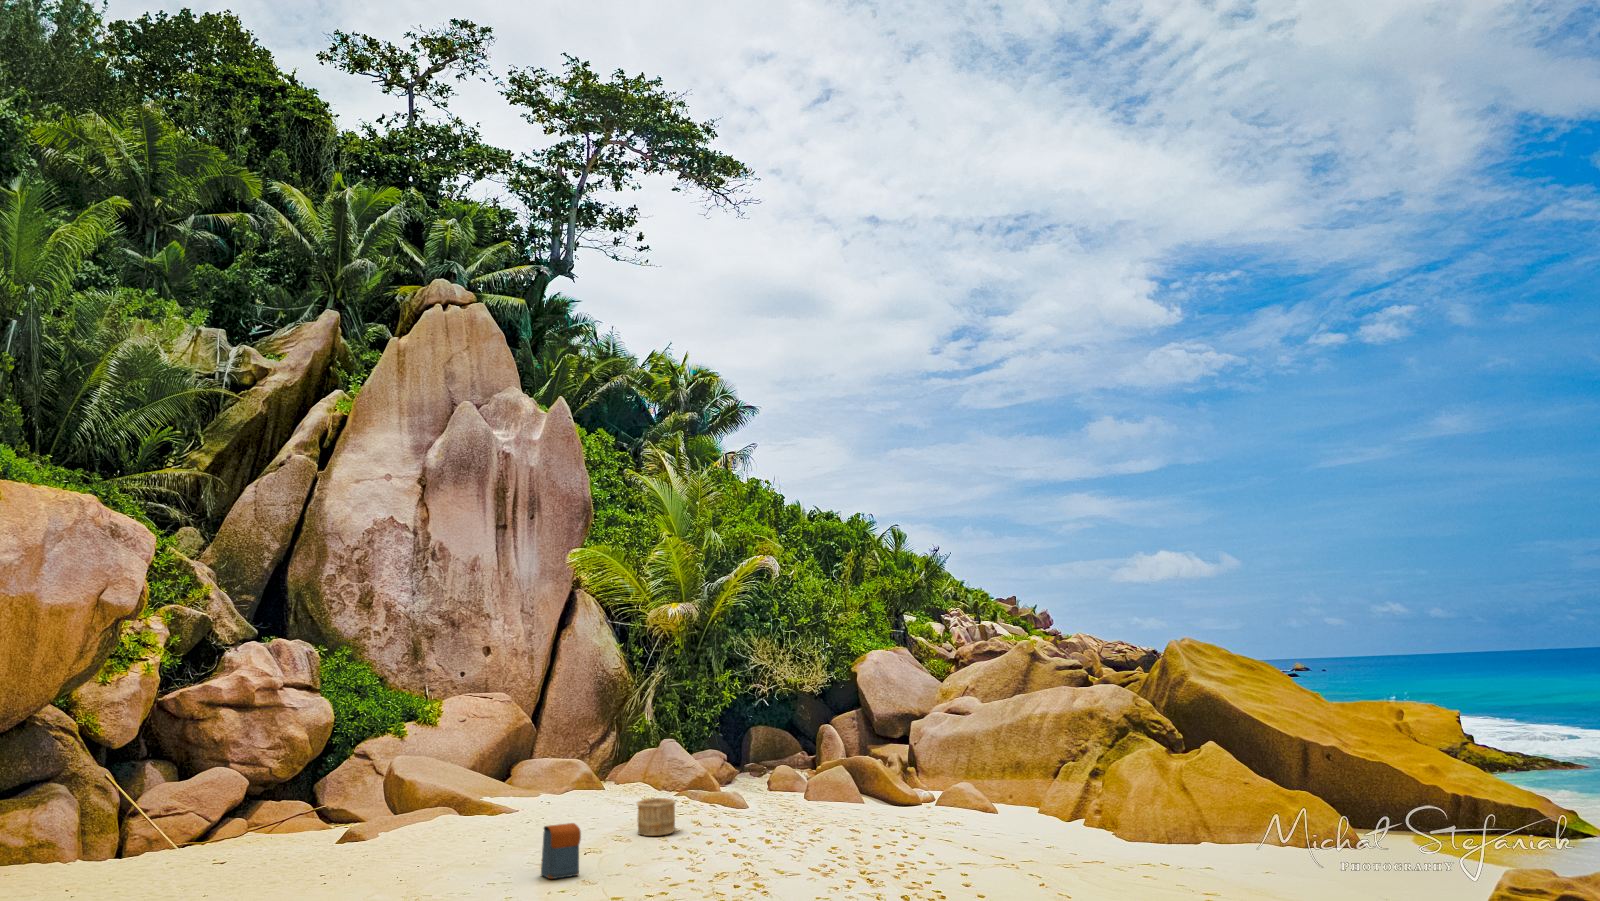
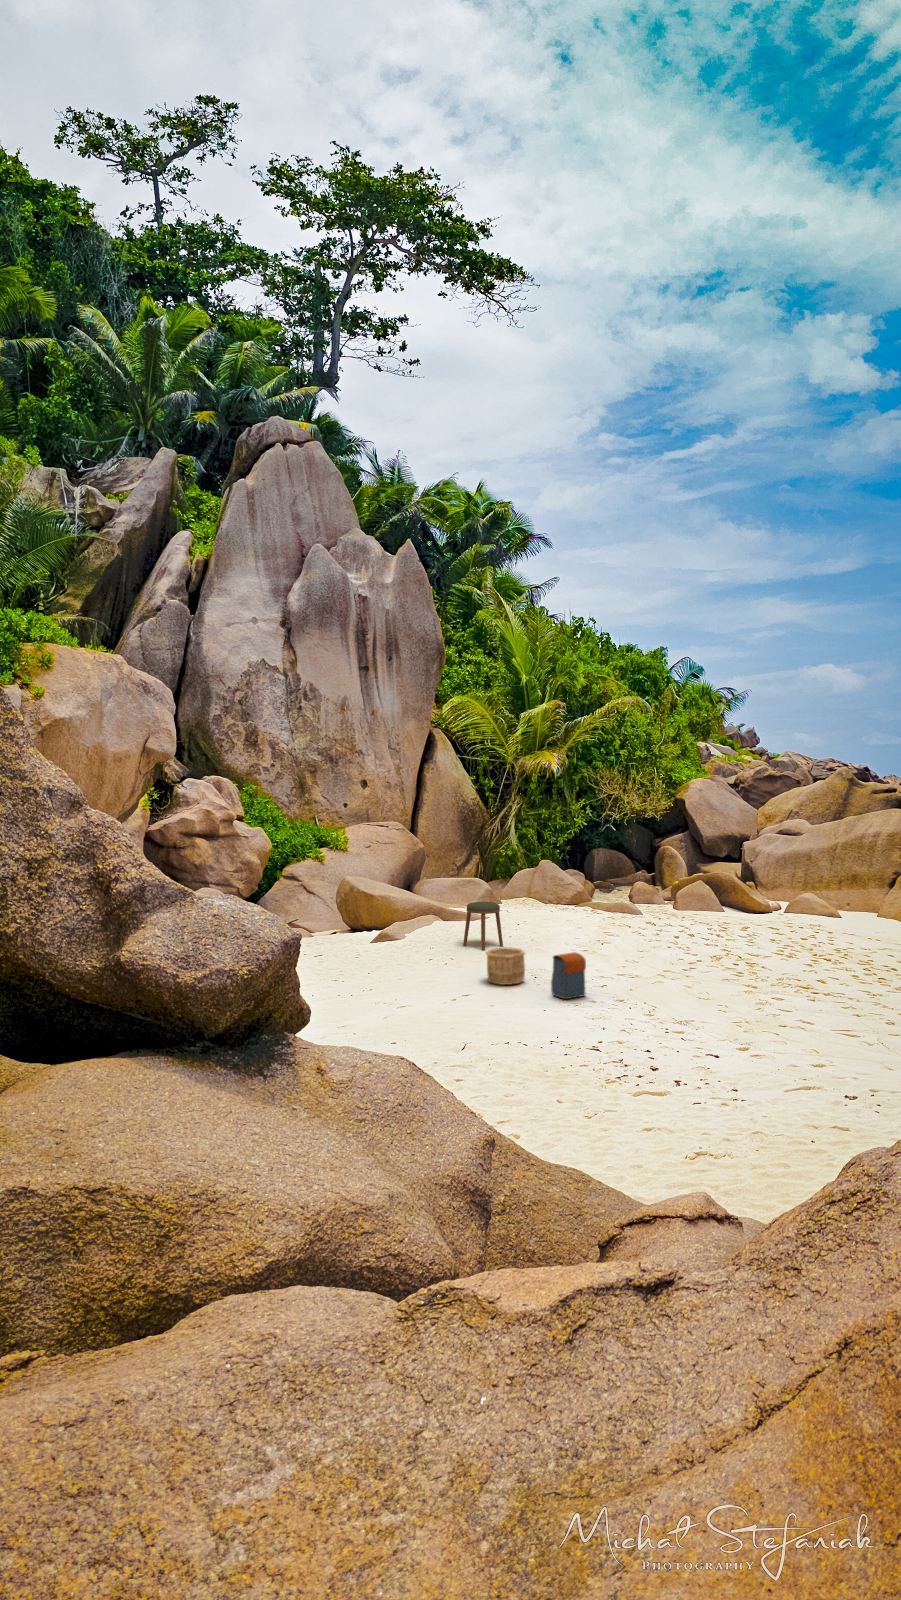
stool: none [504,772,550,828] -> present [463,902,503,950]
wooden bucket: present [637,798,675,836] -> present [486,947,525,985]

